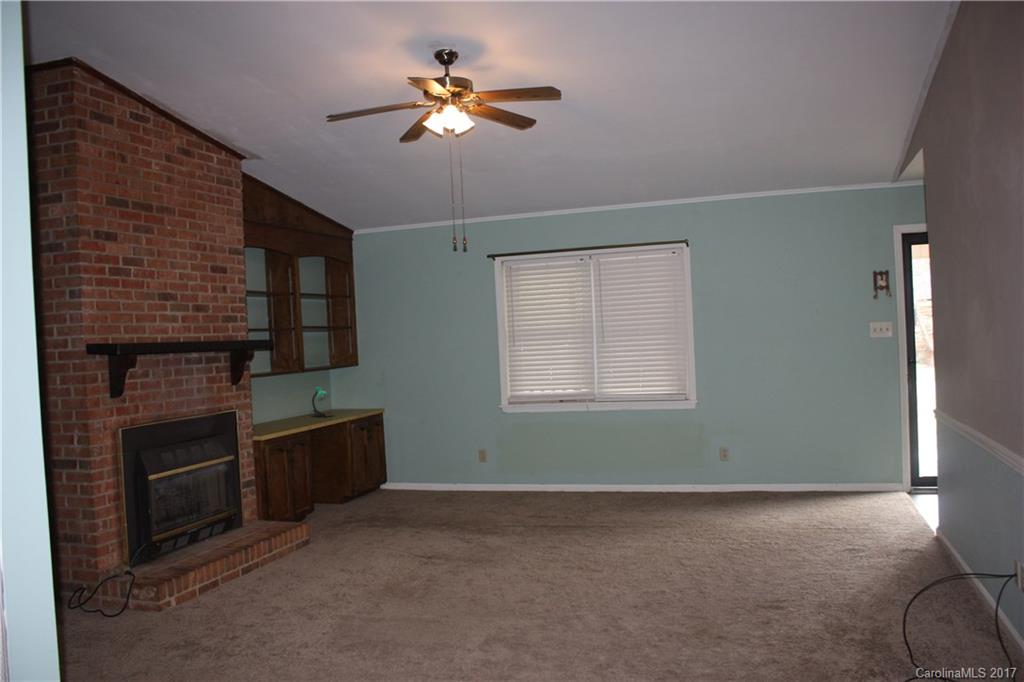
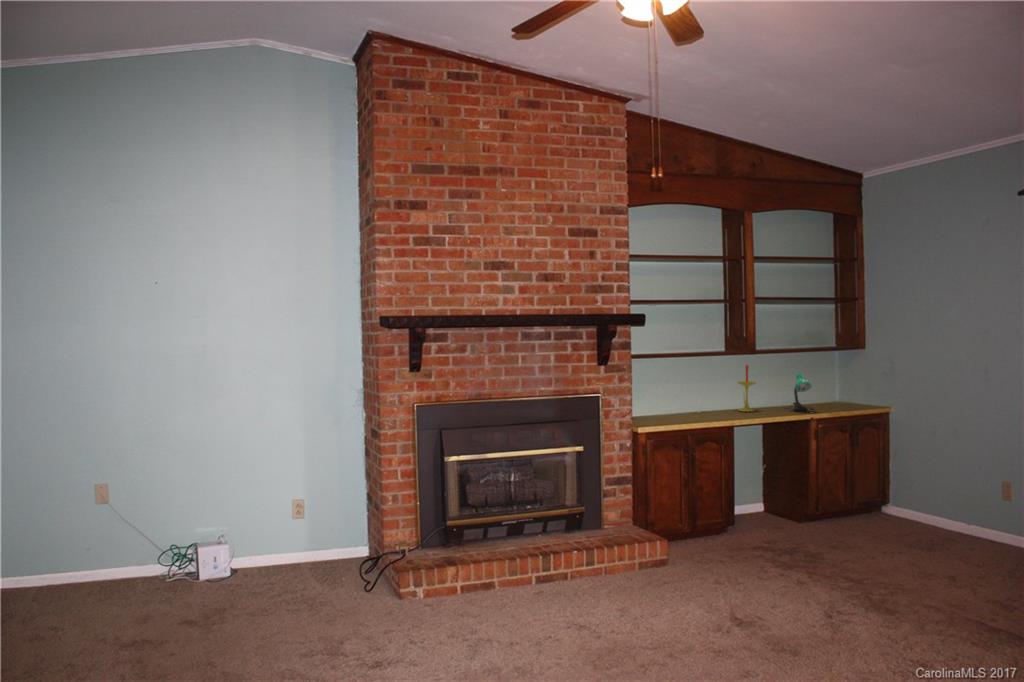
candle: none [275,381,291,420] -> present [738,365,756,412]

